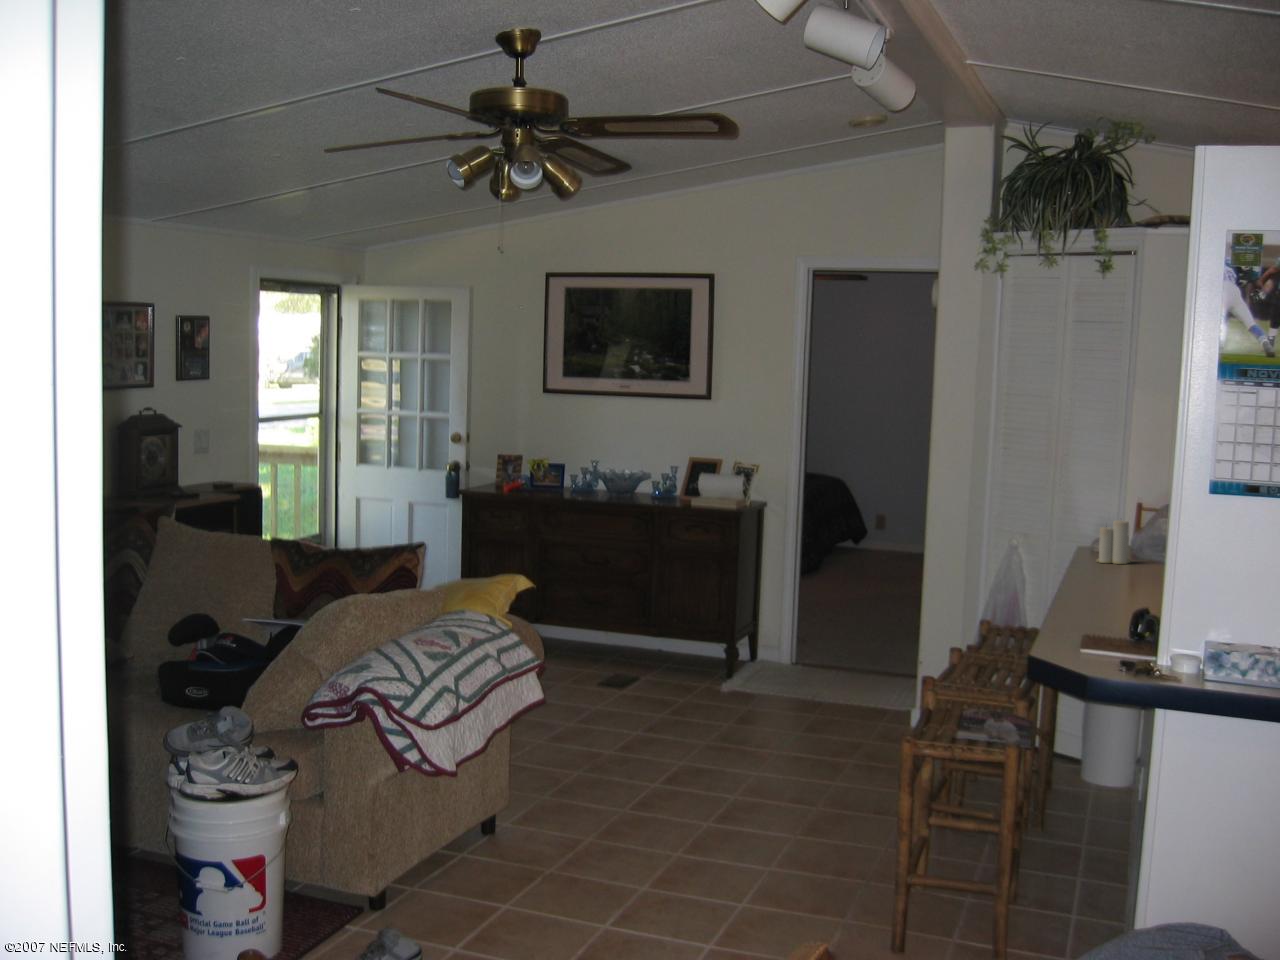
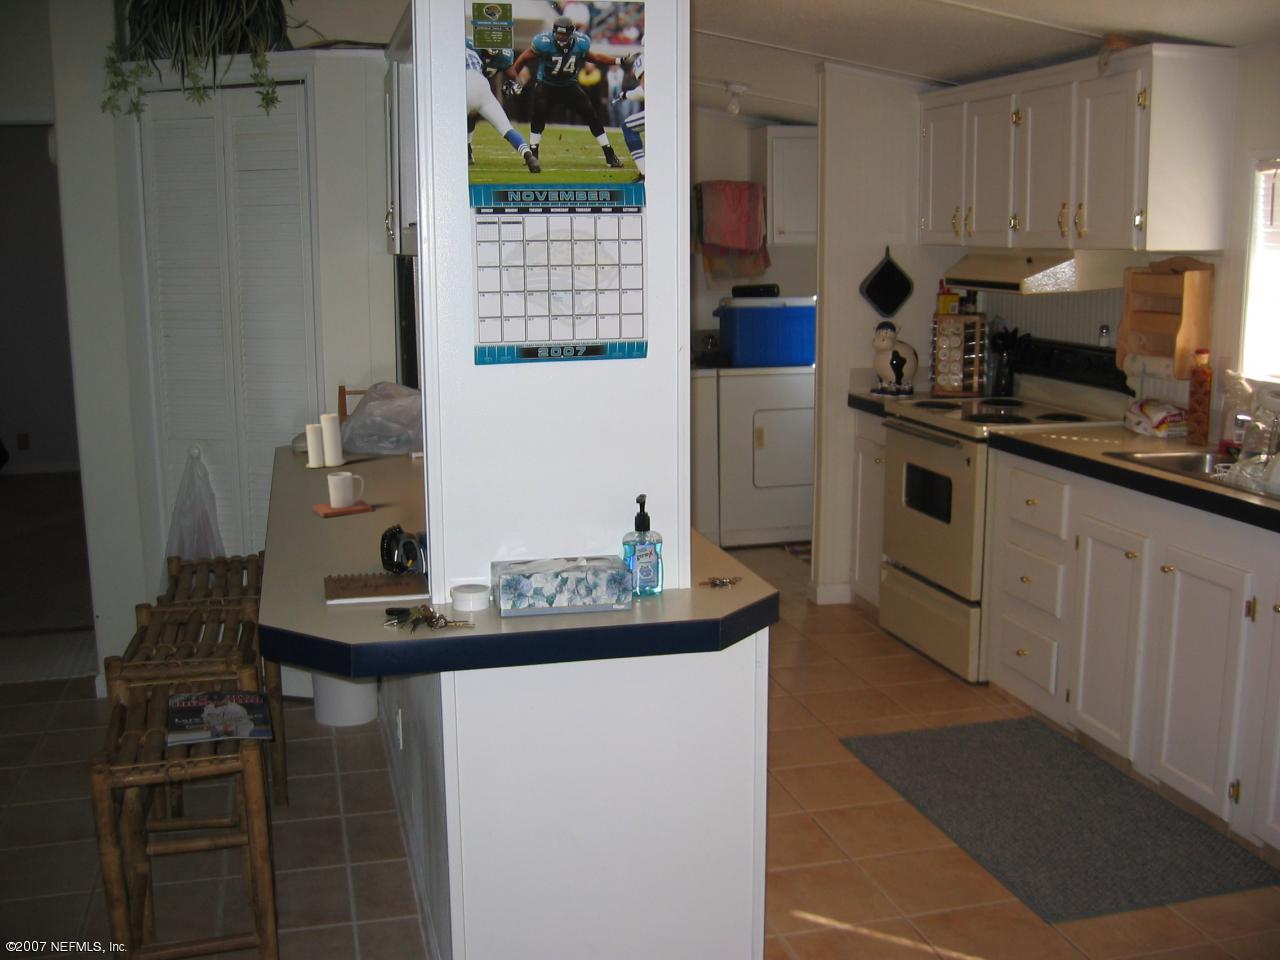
mug: none [1090,566,1137,600] -> present [314,472,372,517]

